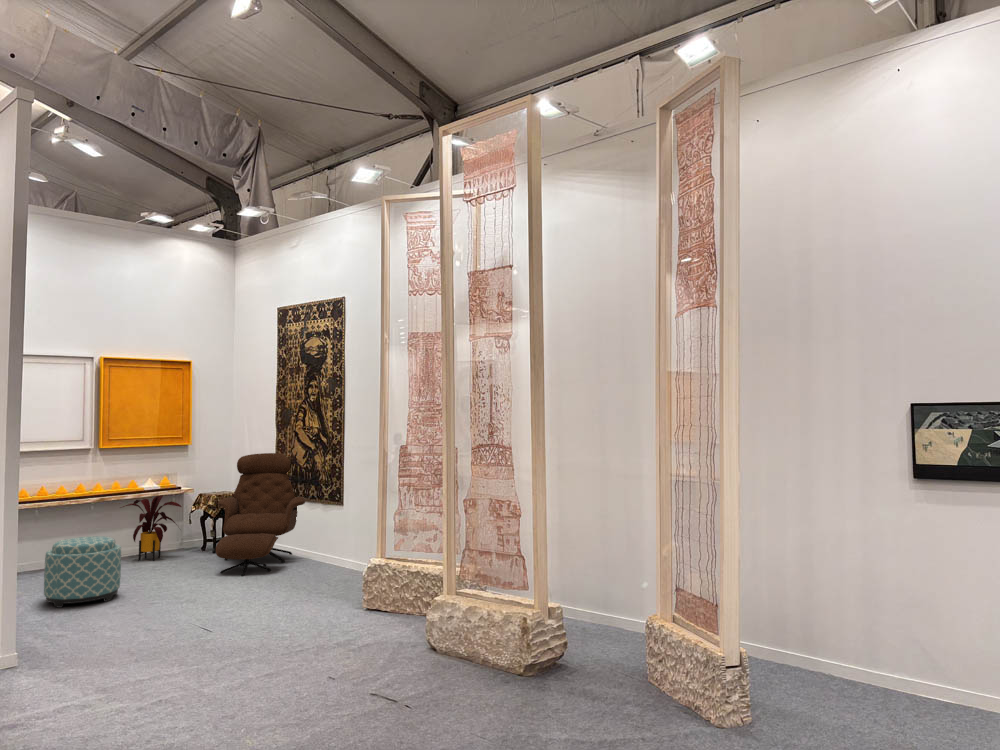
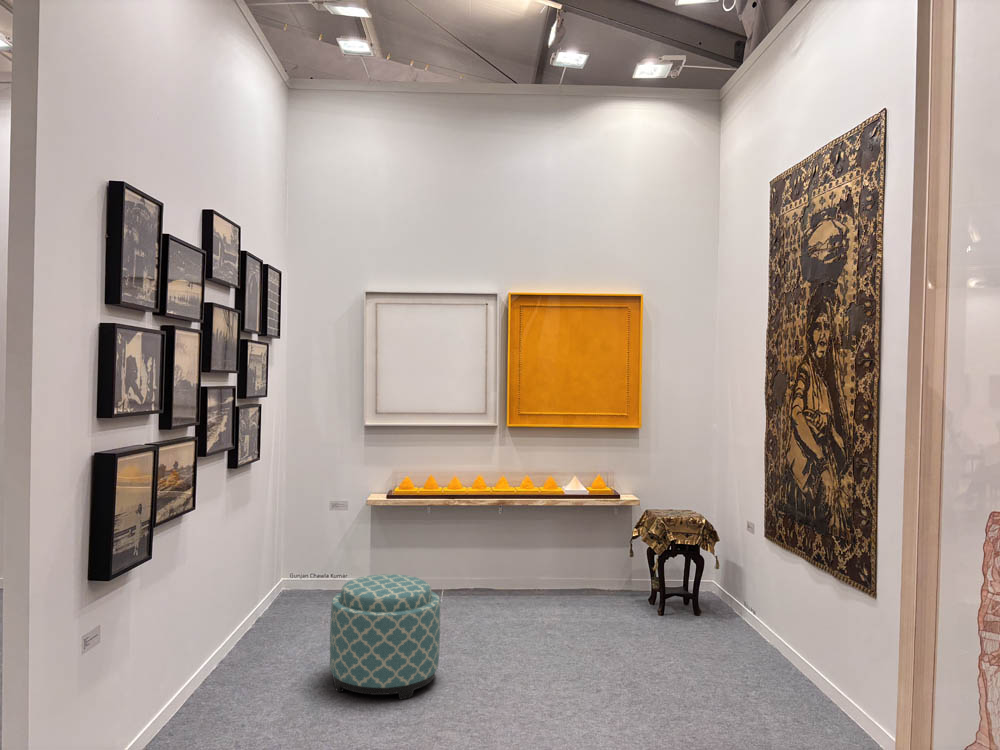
lounge chair: present [216,453,306,576] -> none [611,454,811,702]
house plant: present [123,495,181,561] -> none [521,506,605,612]

